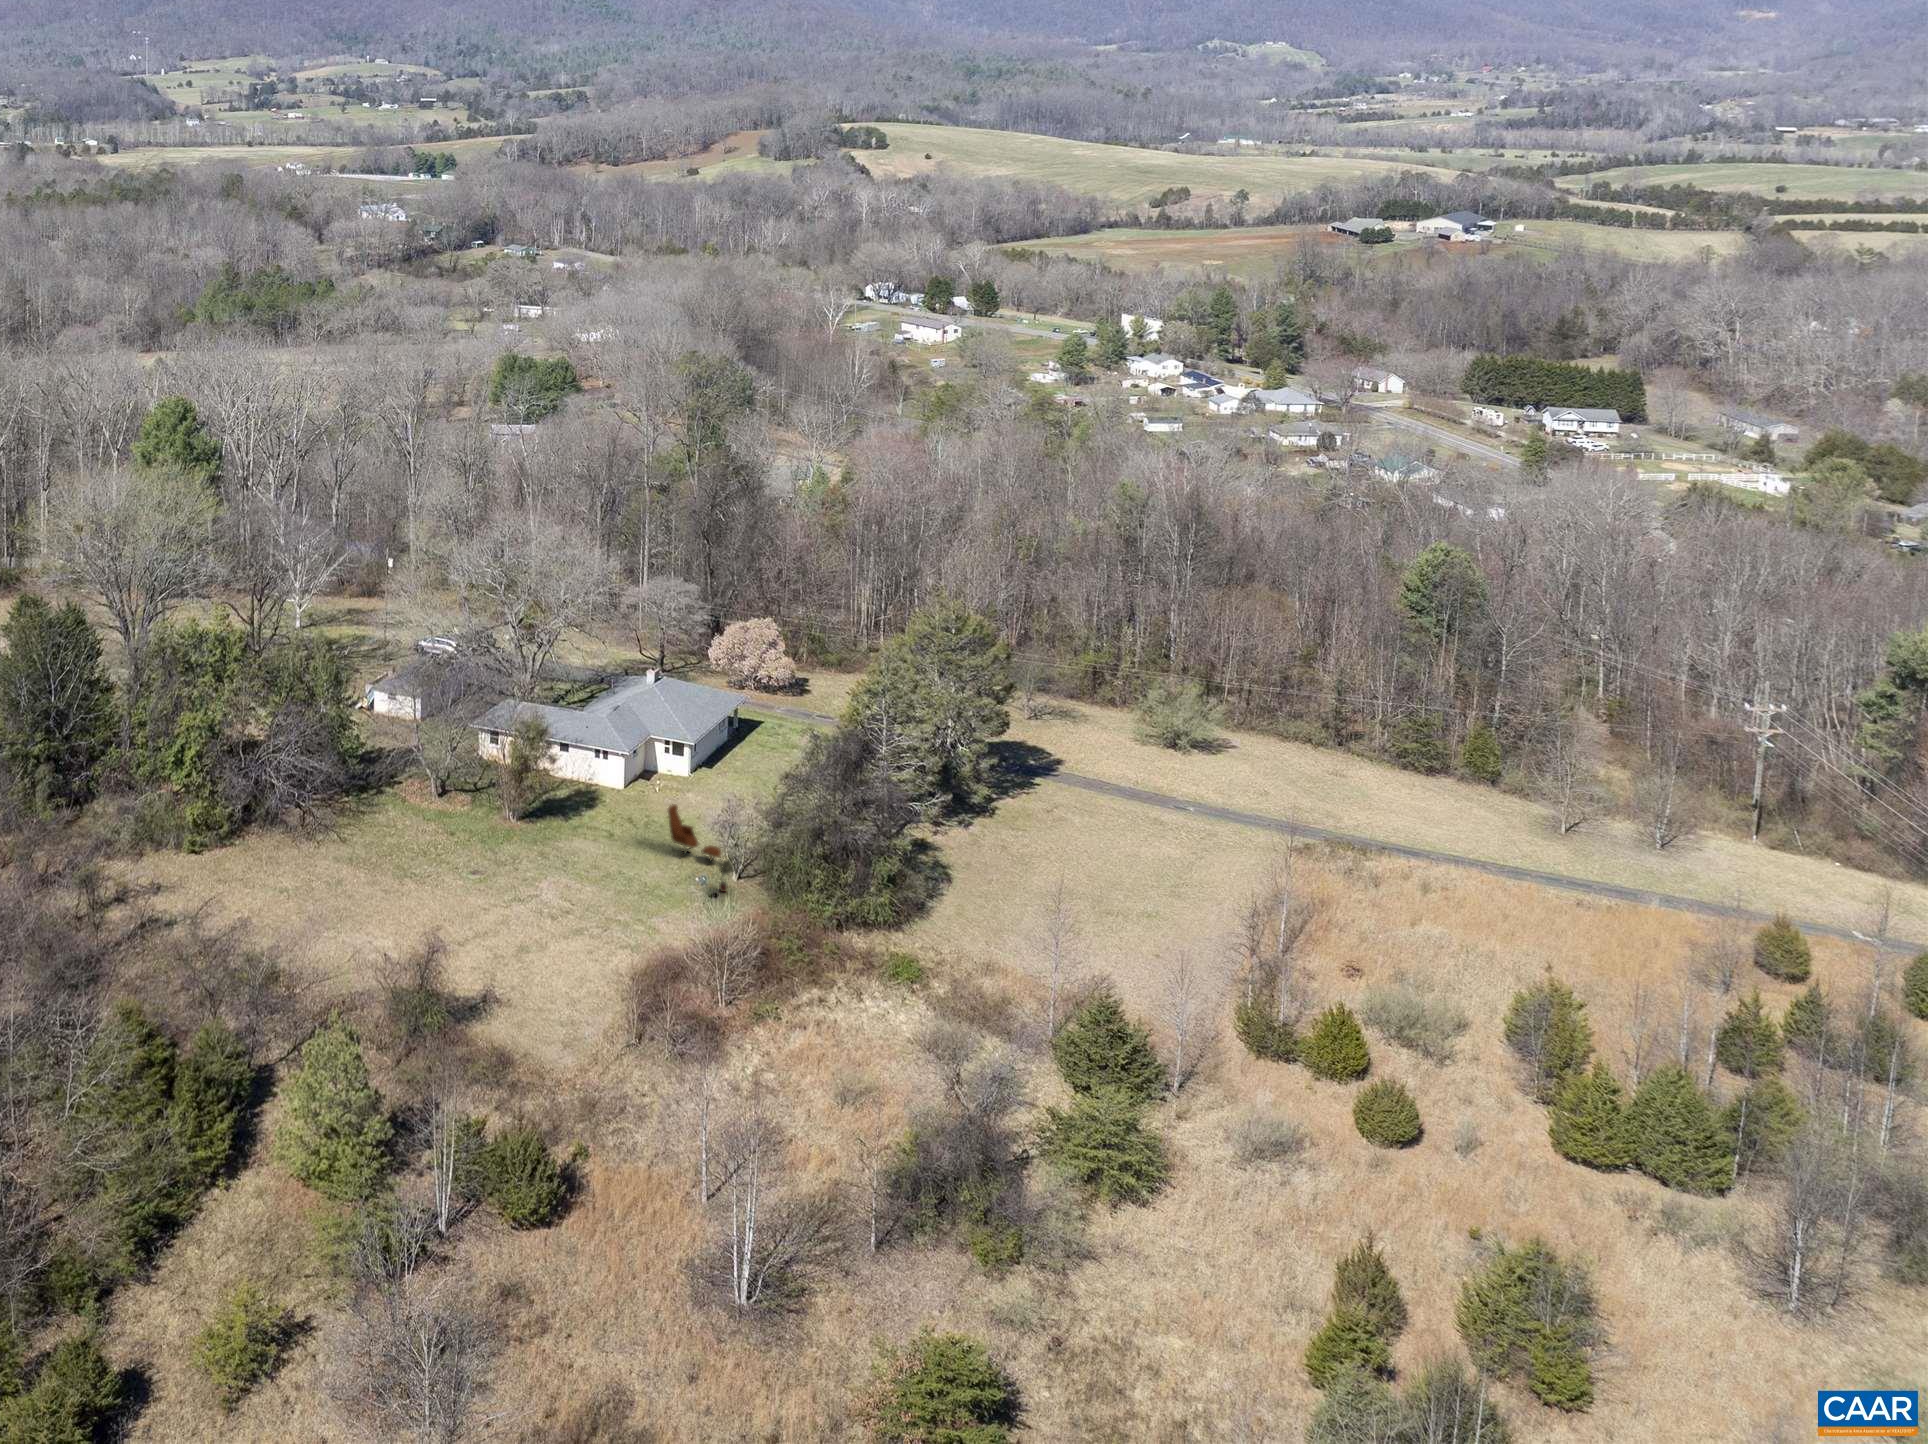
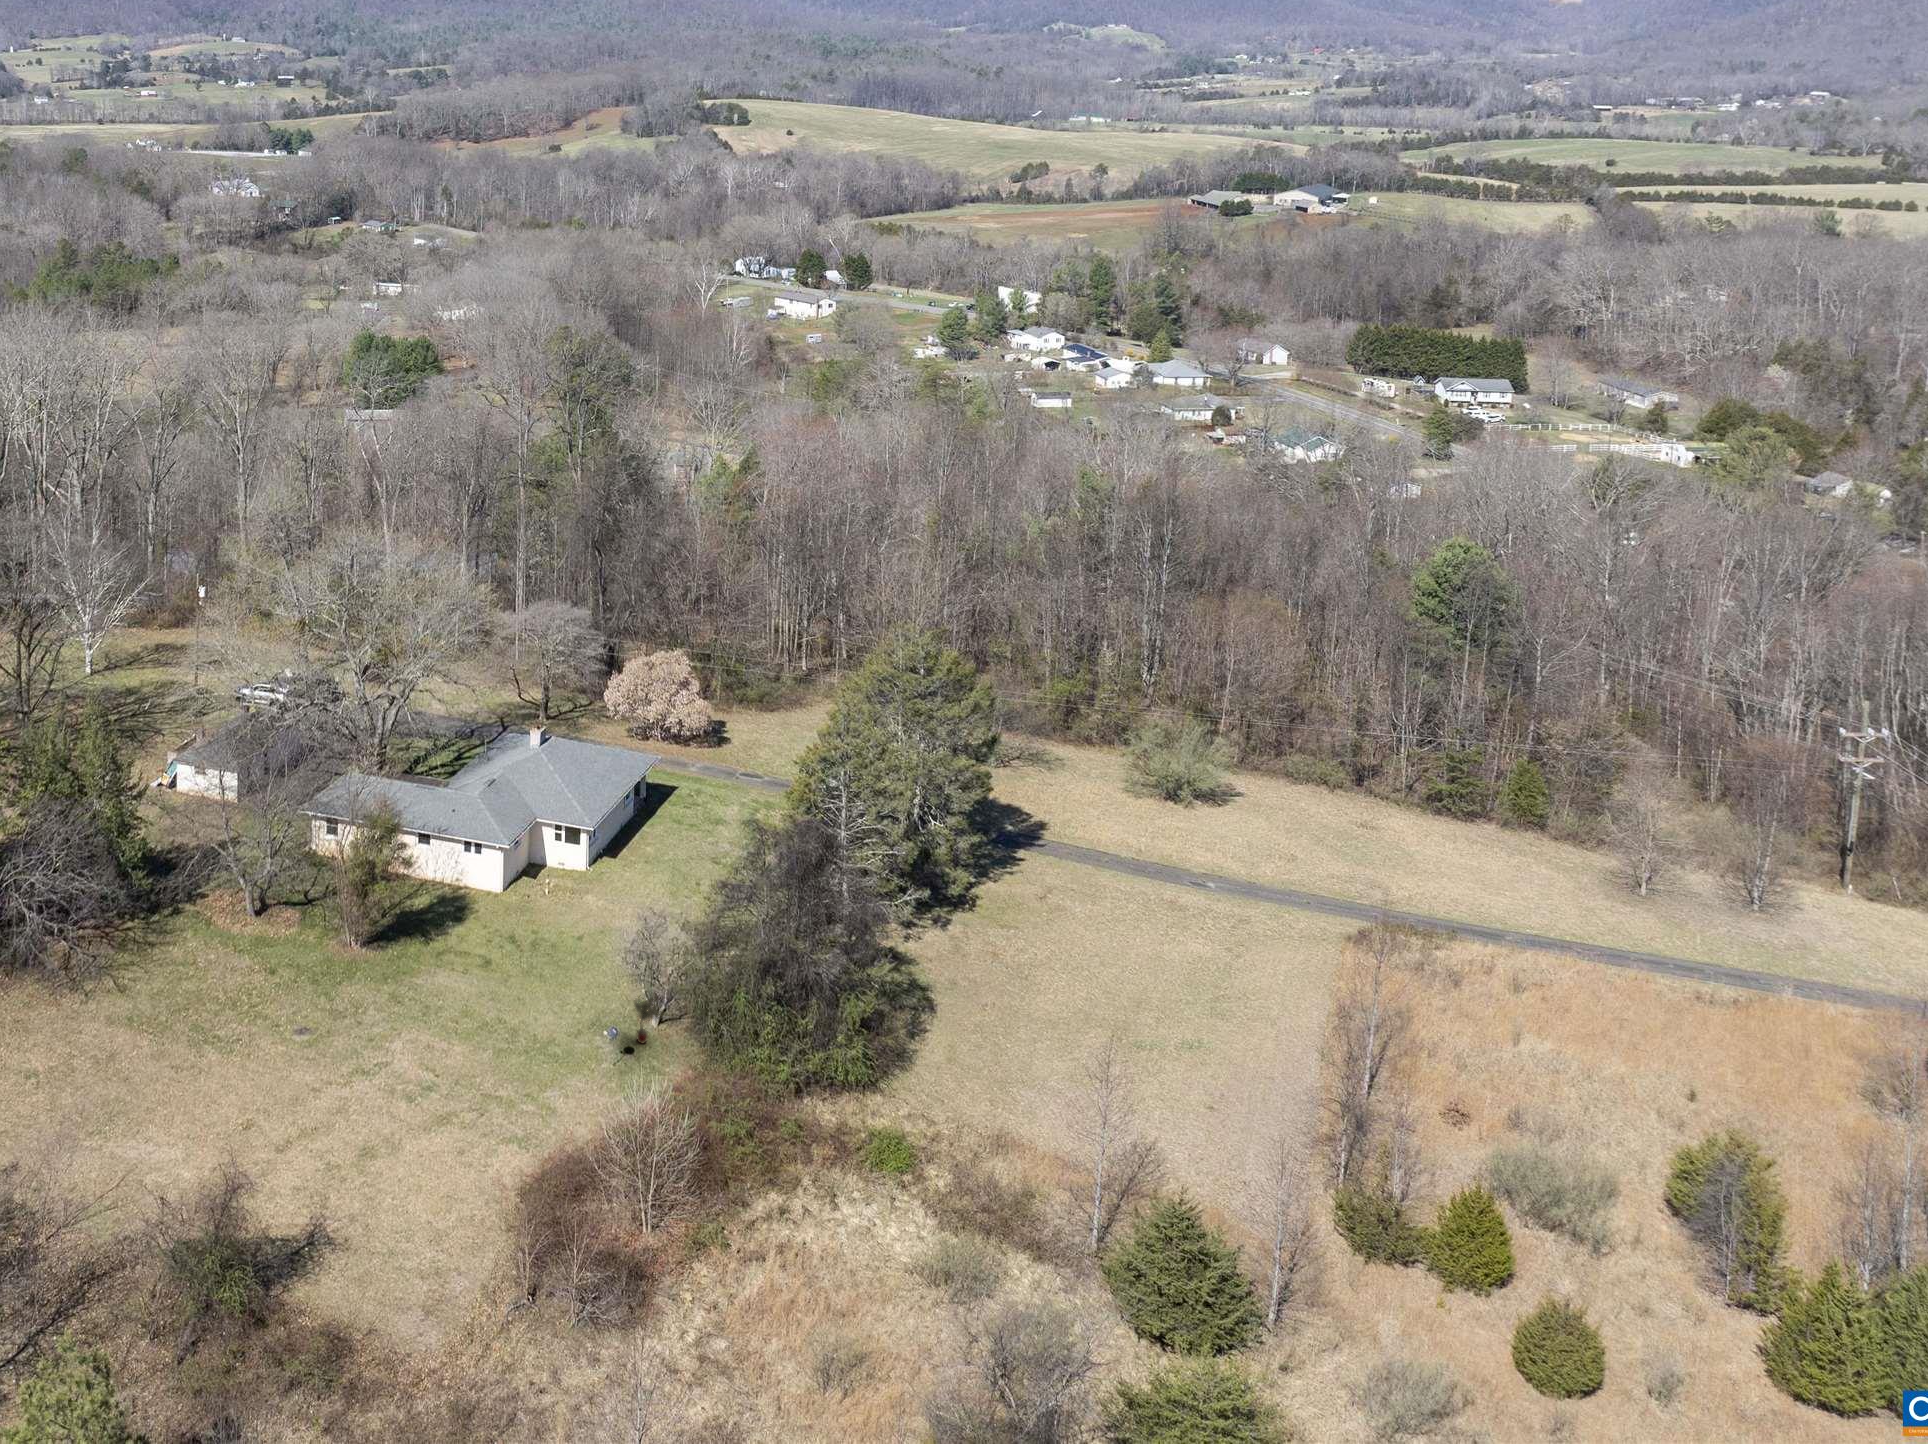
lounge chair: present [668,804,721,861] -> none [567,920,638,1003]

